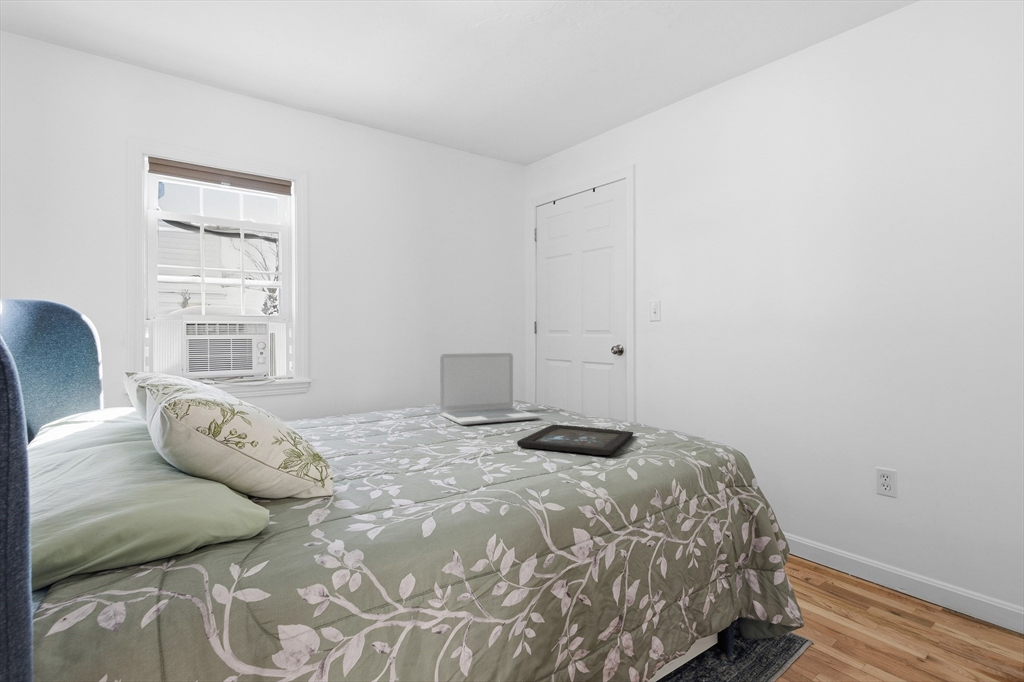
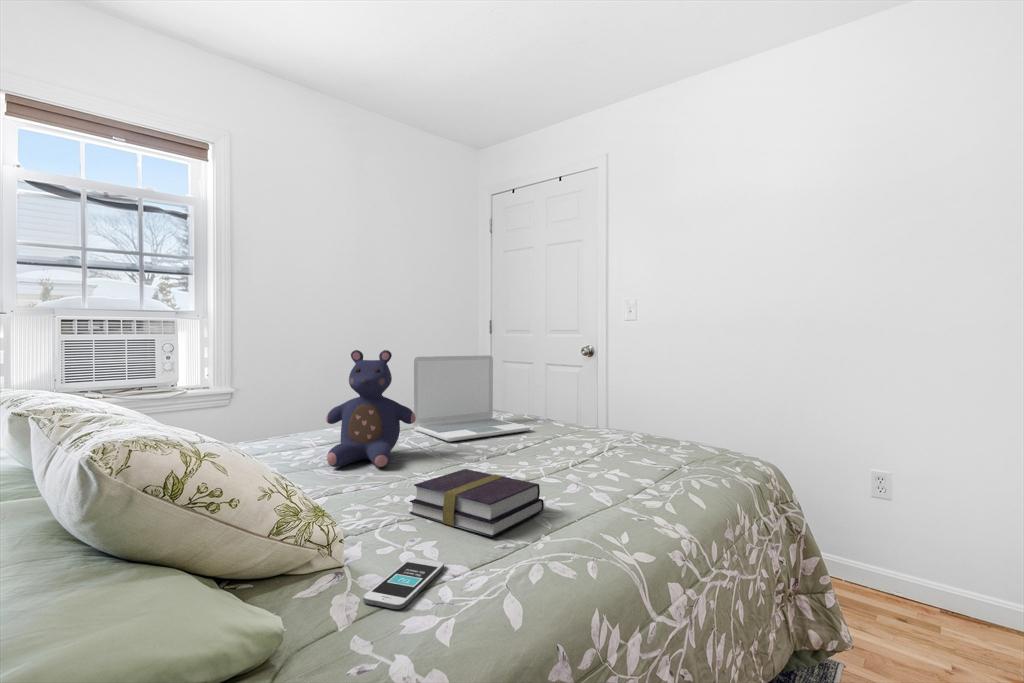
teddy bear: none [356,348,428,440] -> present [326,350,416,467]
tray: present [517,424,633,455] -> none [537,438,656,477]
book: none [397,441,496,486] -> present [410,469,544,537]
smartphone: none [333,494,397,519] -> present [363,557,444,609]

